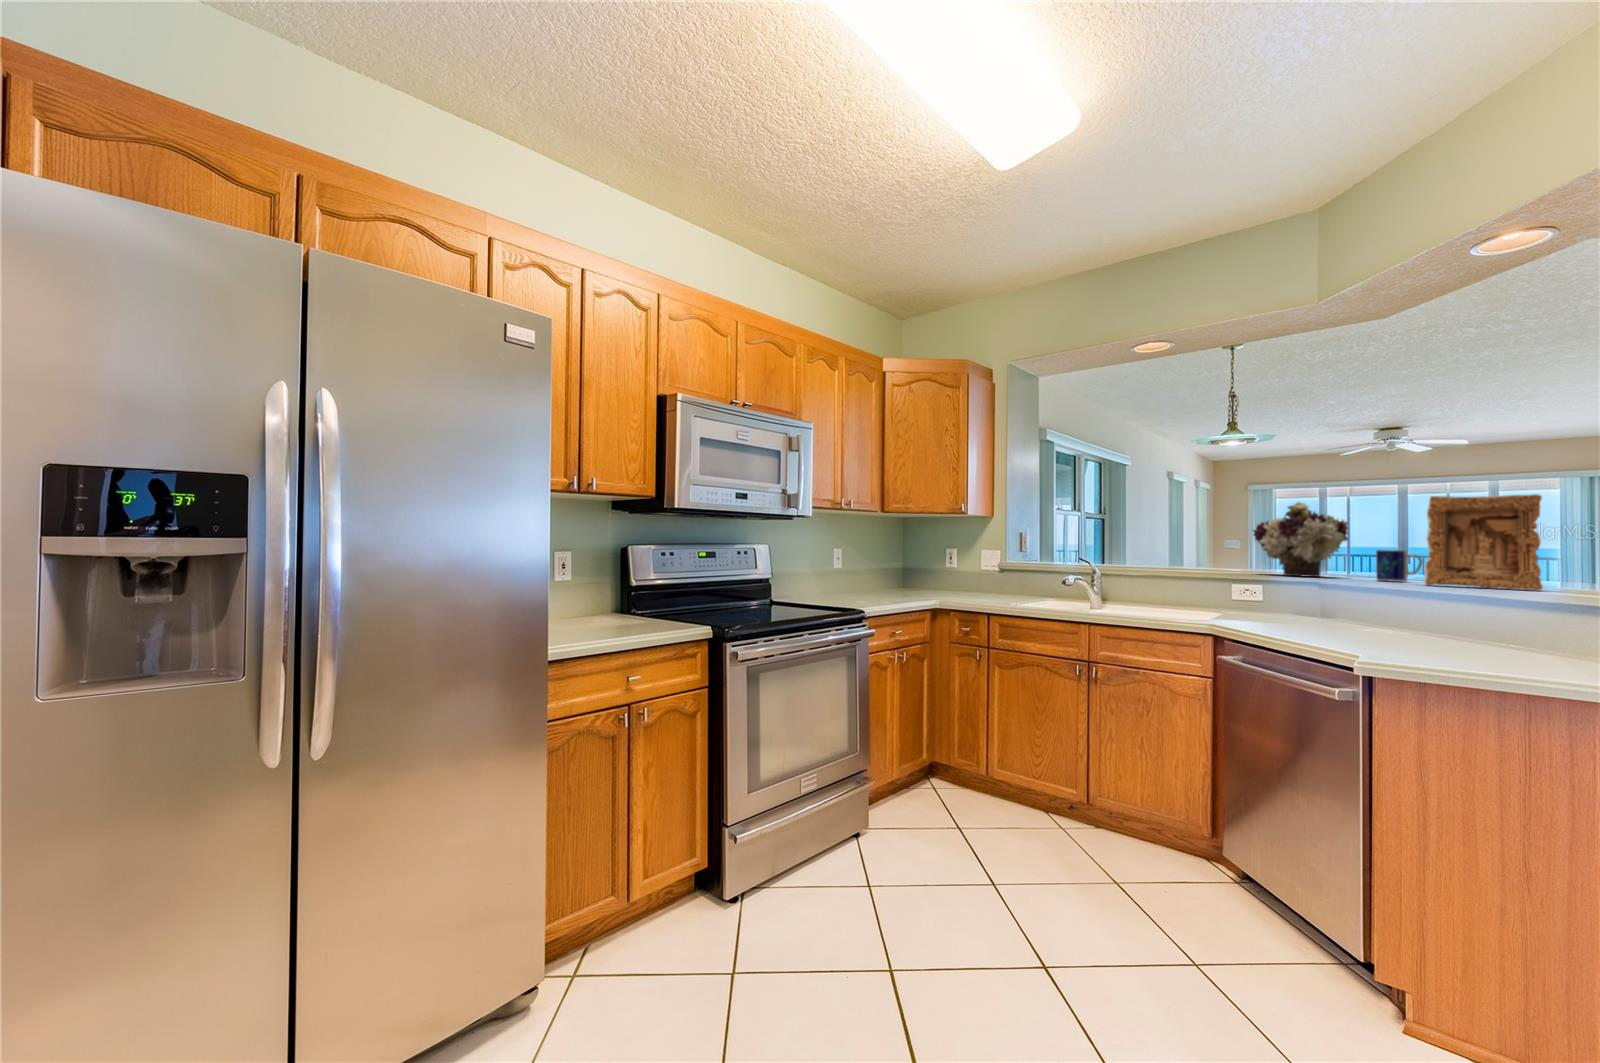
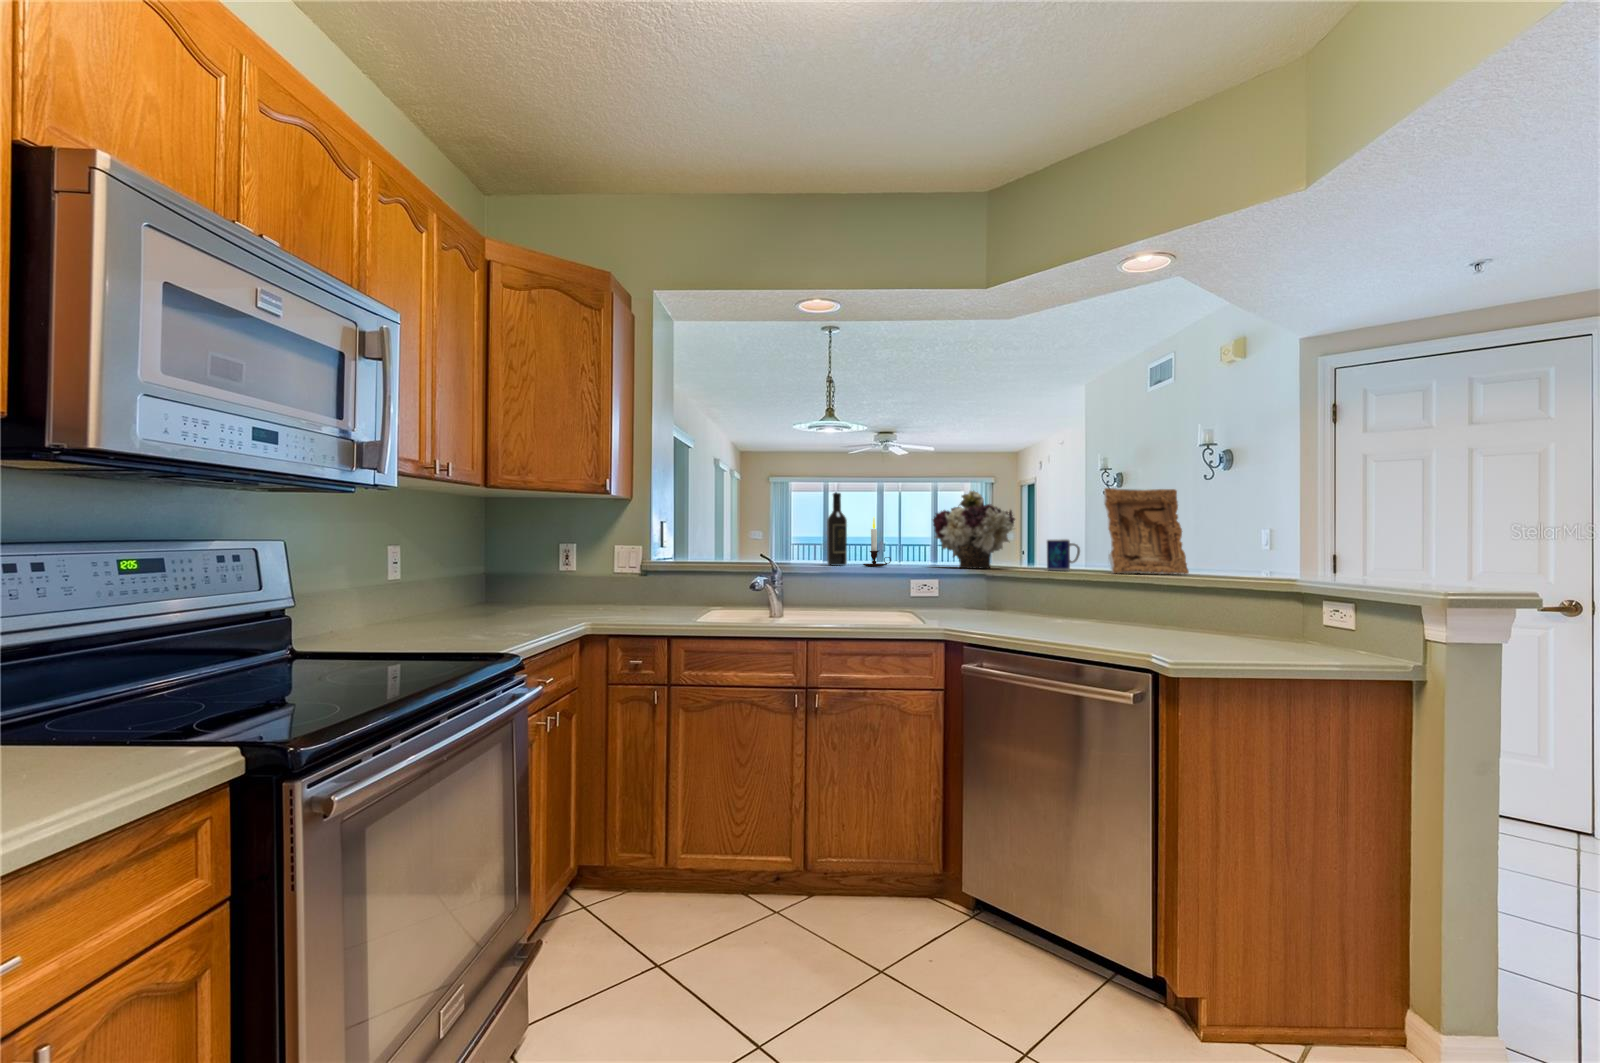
wine bottle: none [1154,507,1173,569] -> present [827,493,847,565]
candle: none [1181,527,1211,571] -> present [863,518,891,567]

